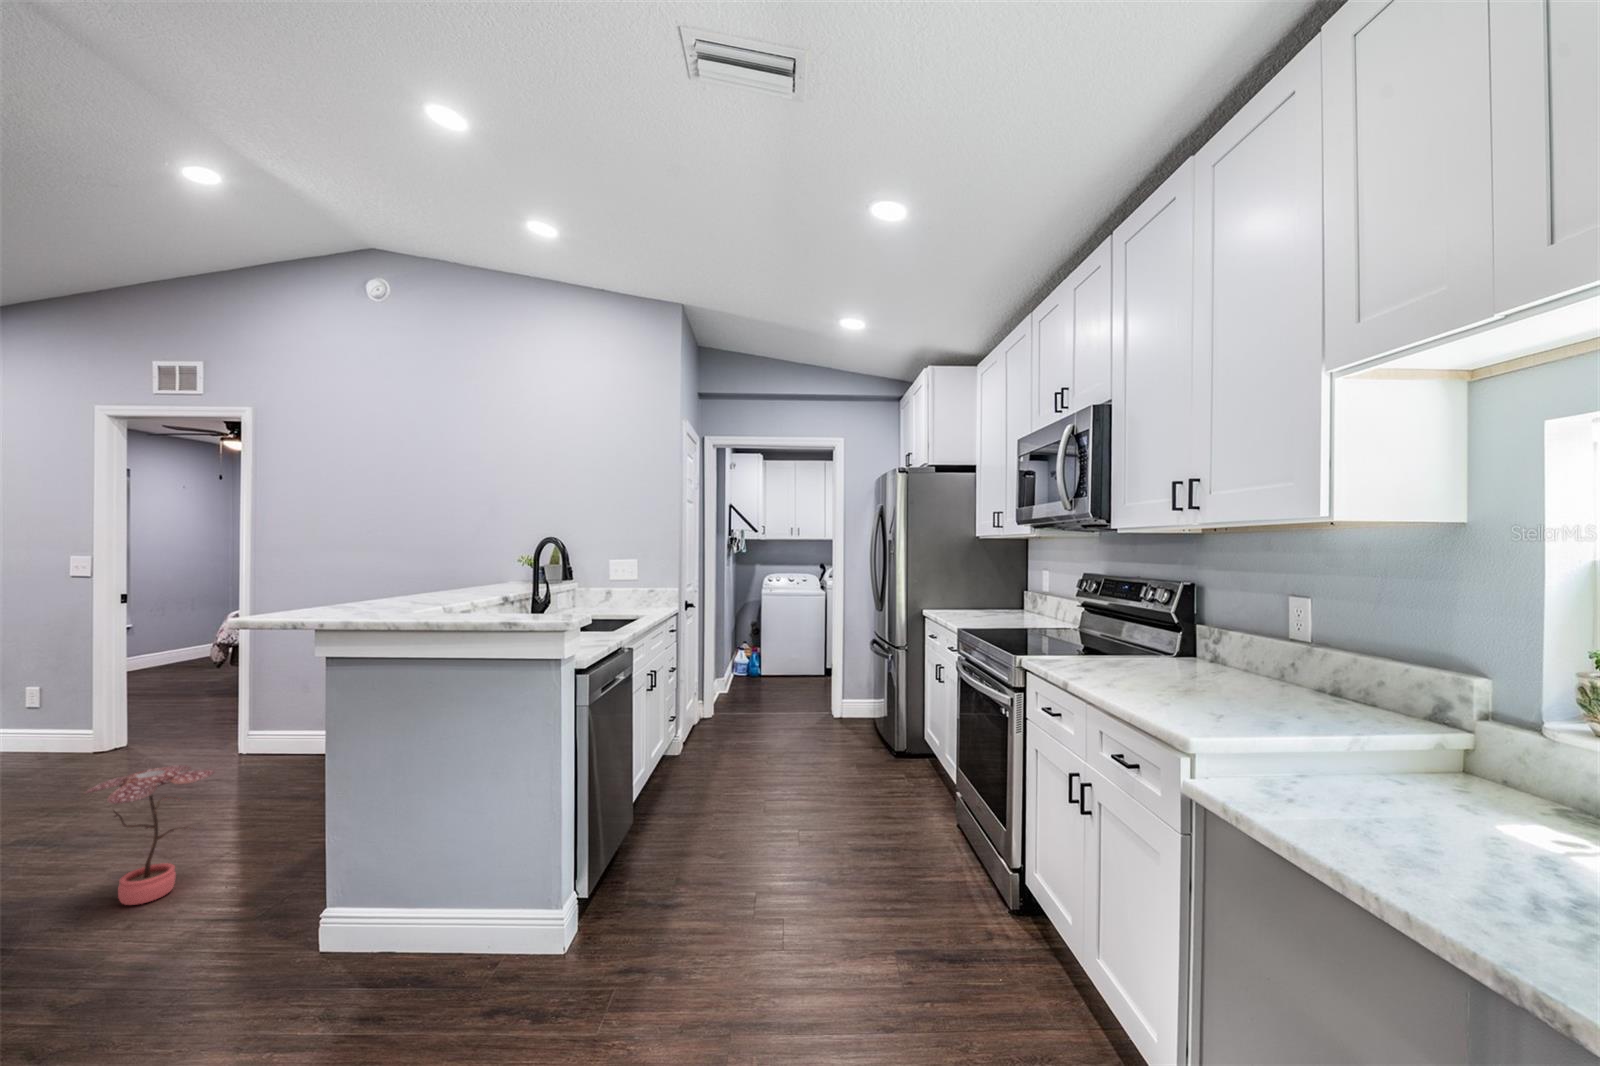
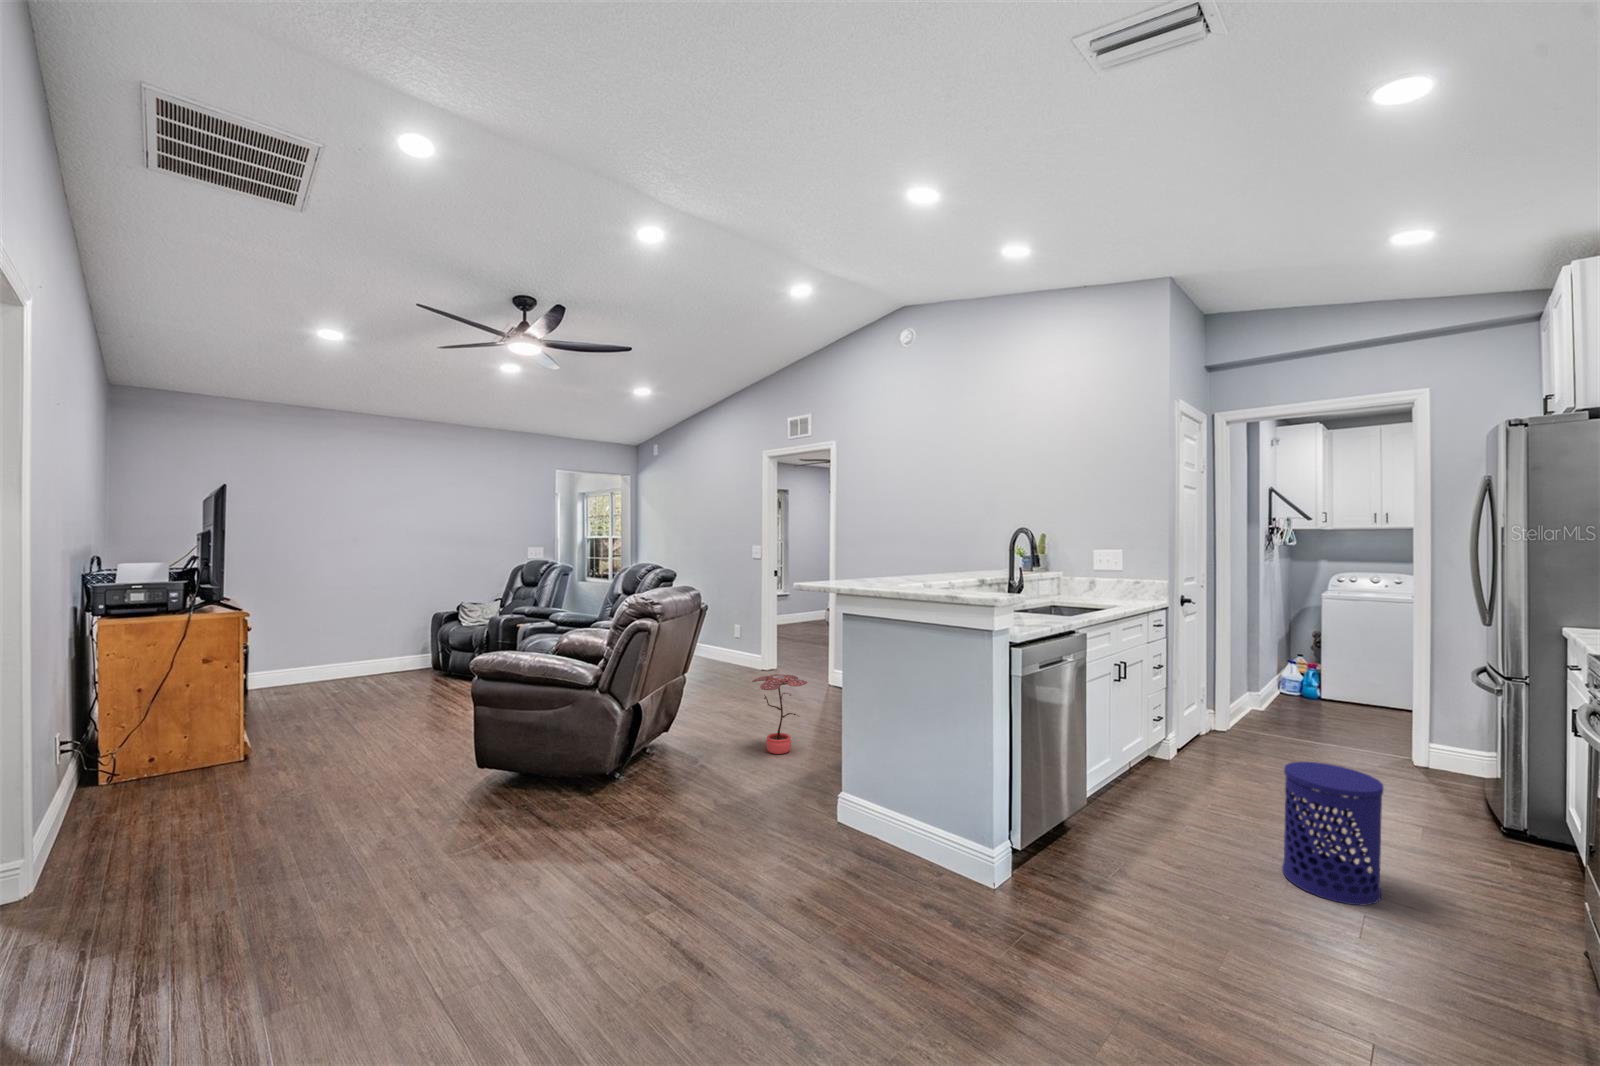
waste bin: none [799,734,865,850] -> present [1282,762,1383,905]

